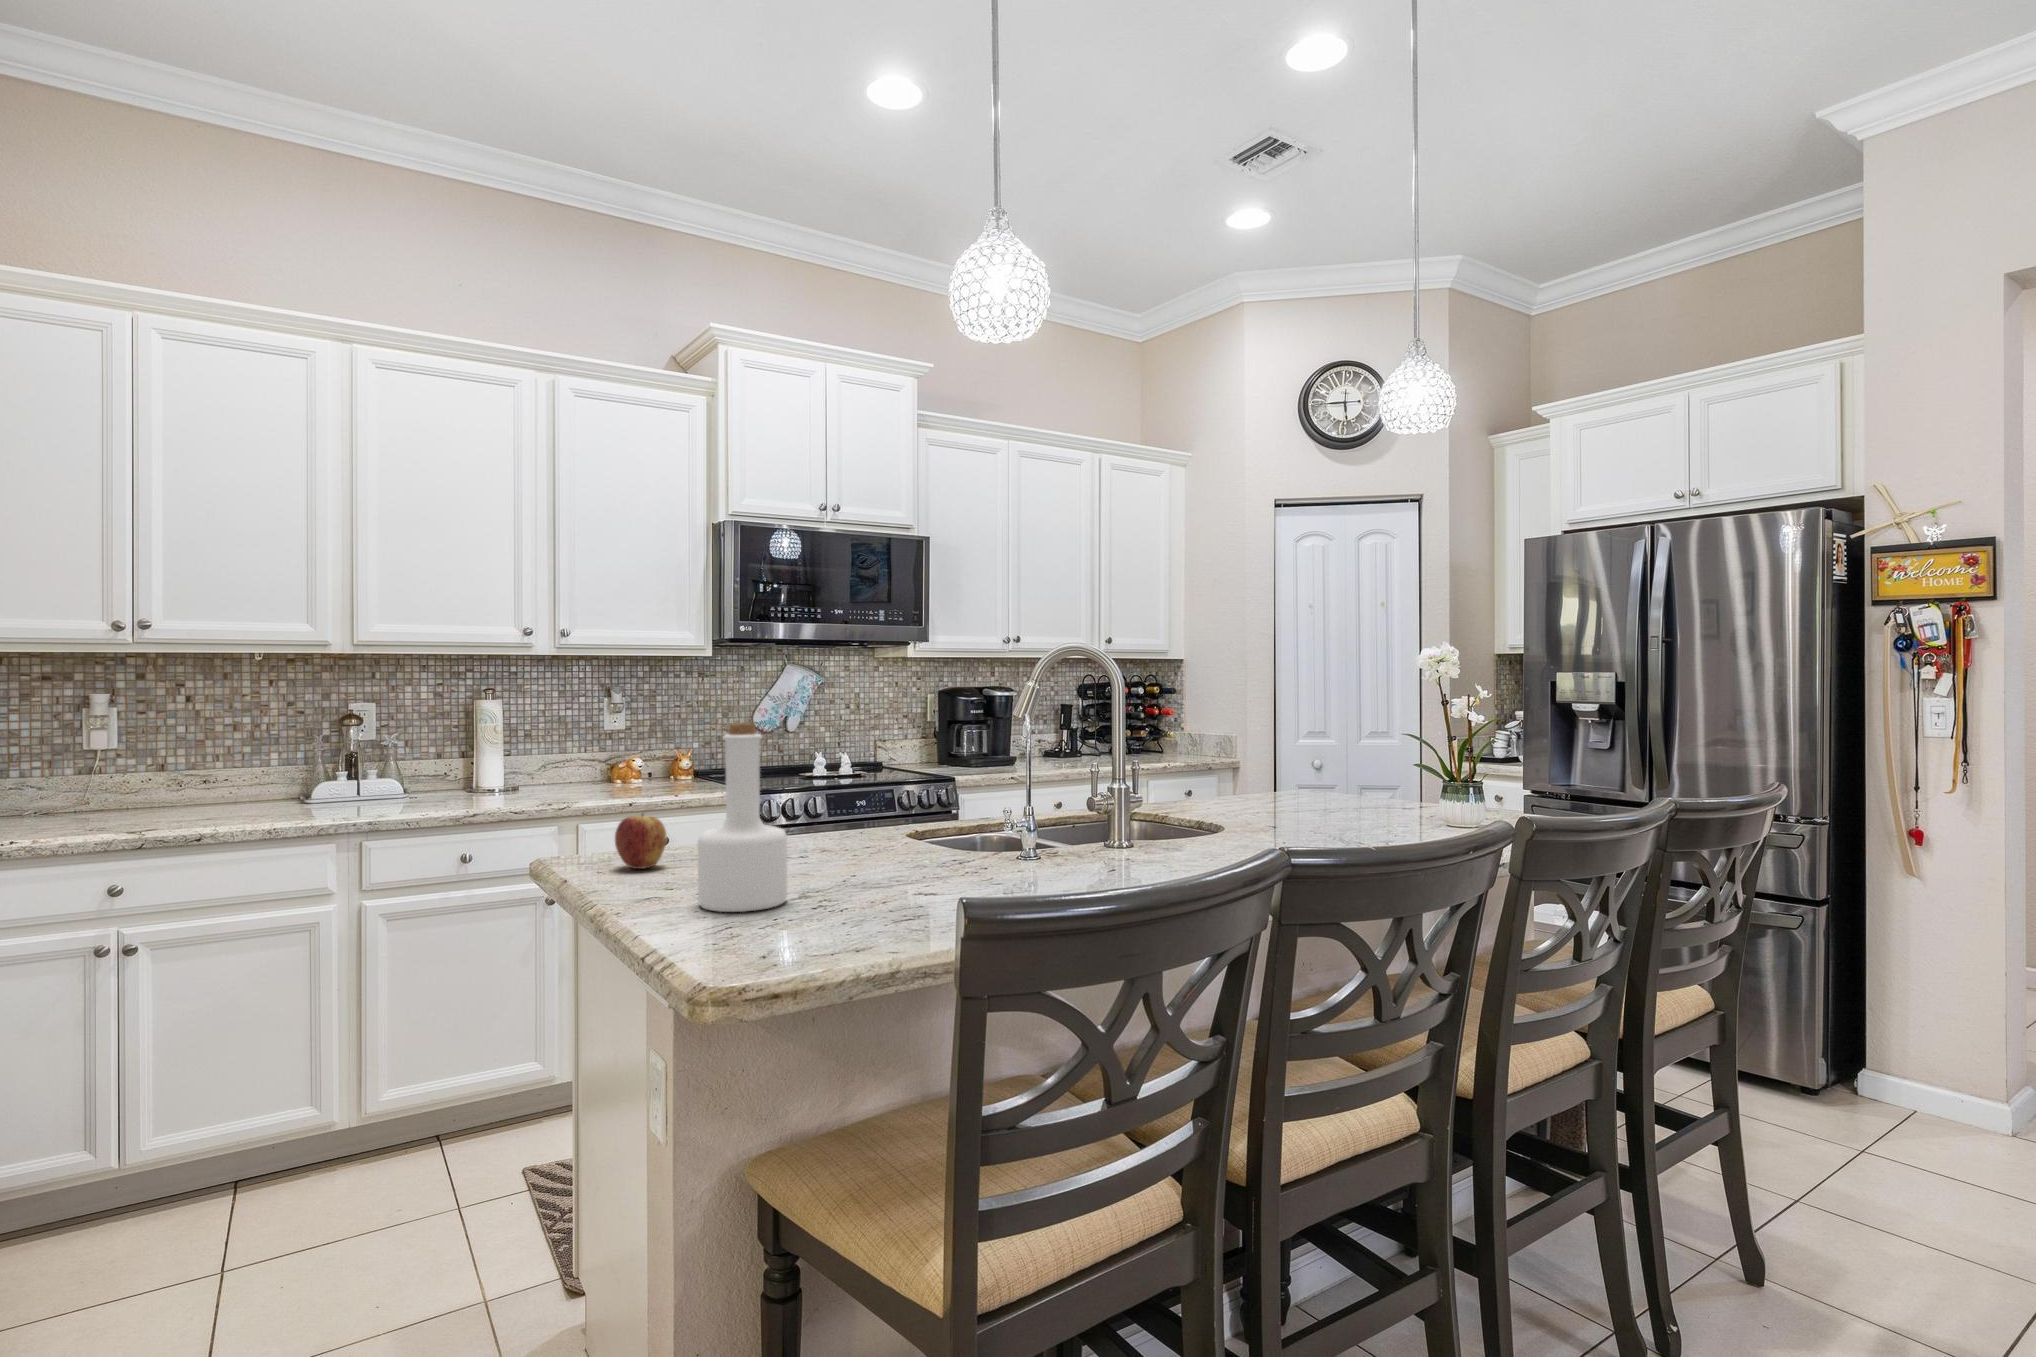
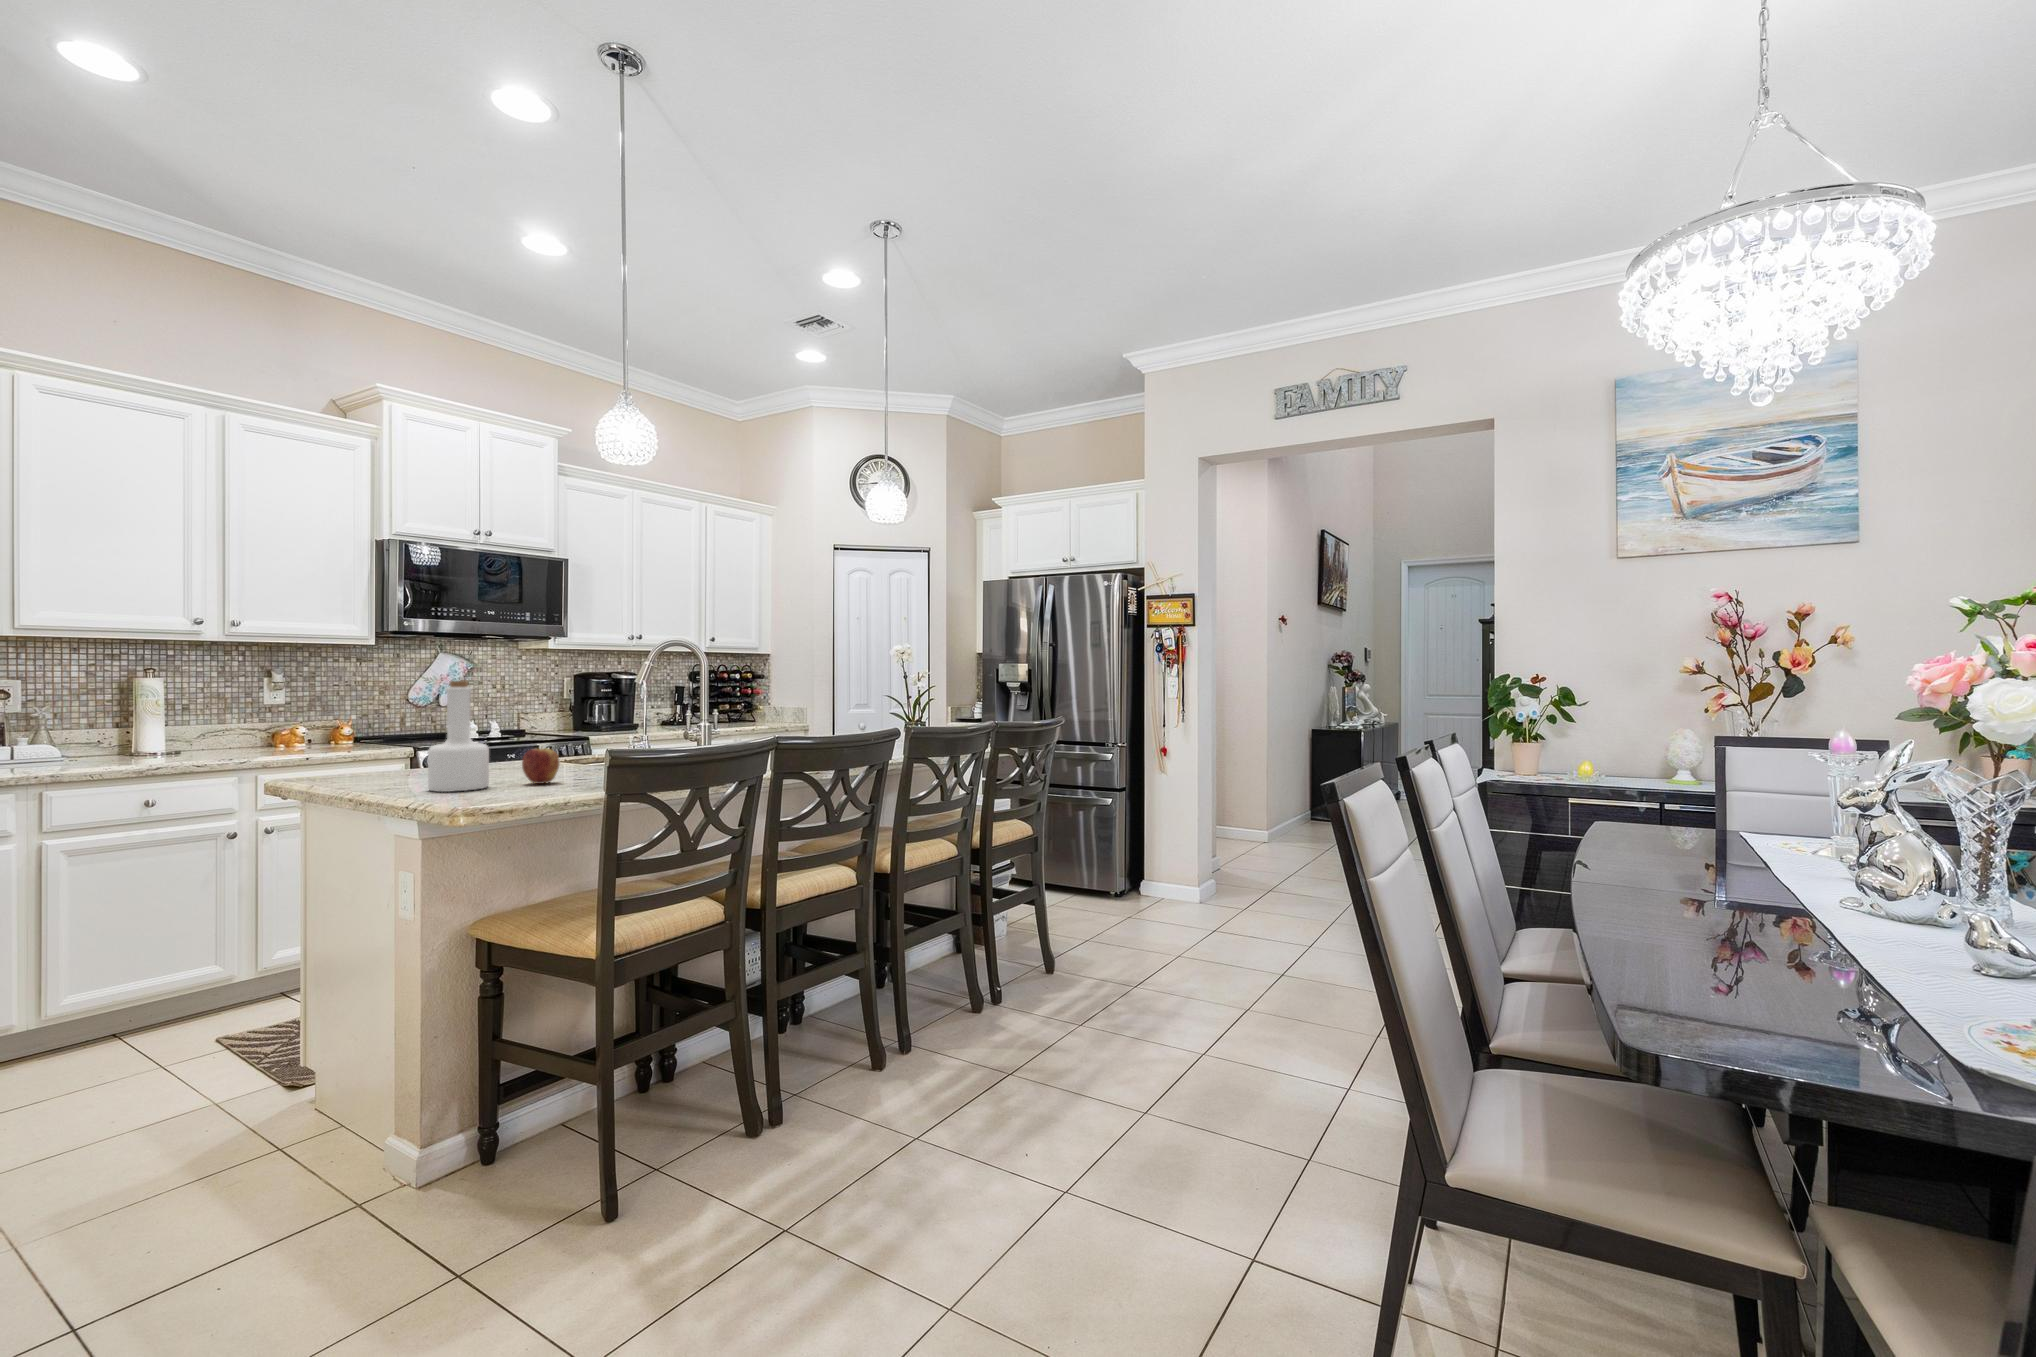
apple: present [615,814,666,869] -> present [522,748,560,784]

